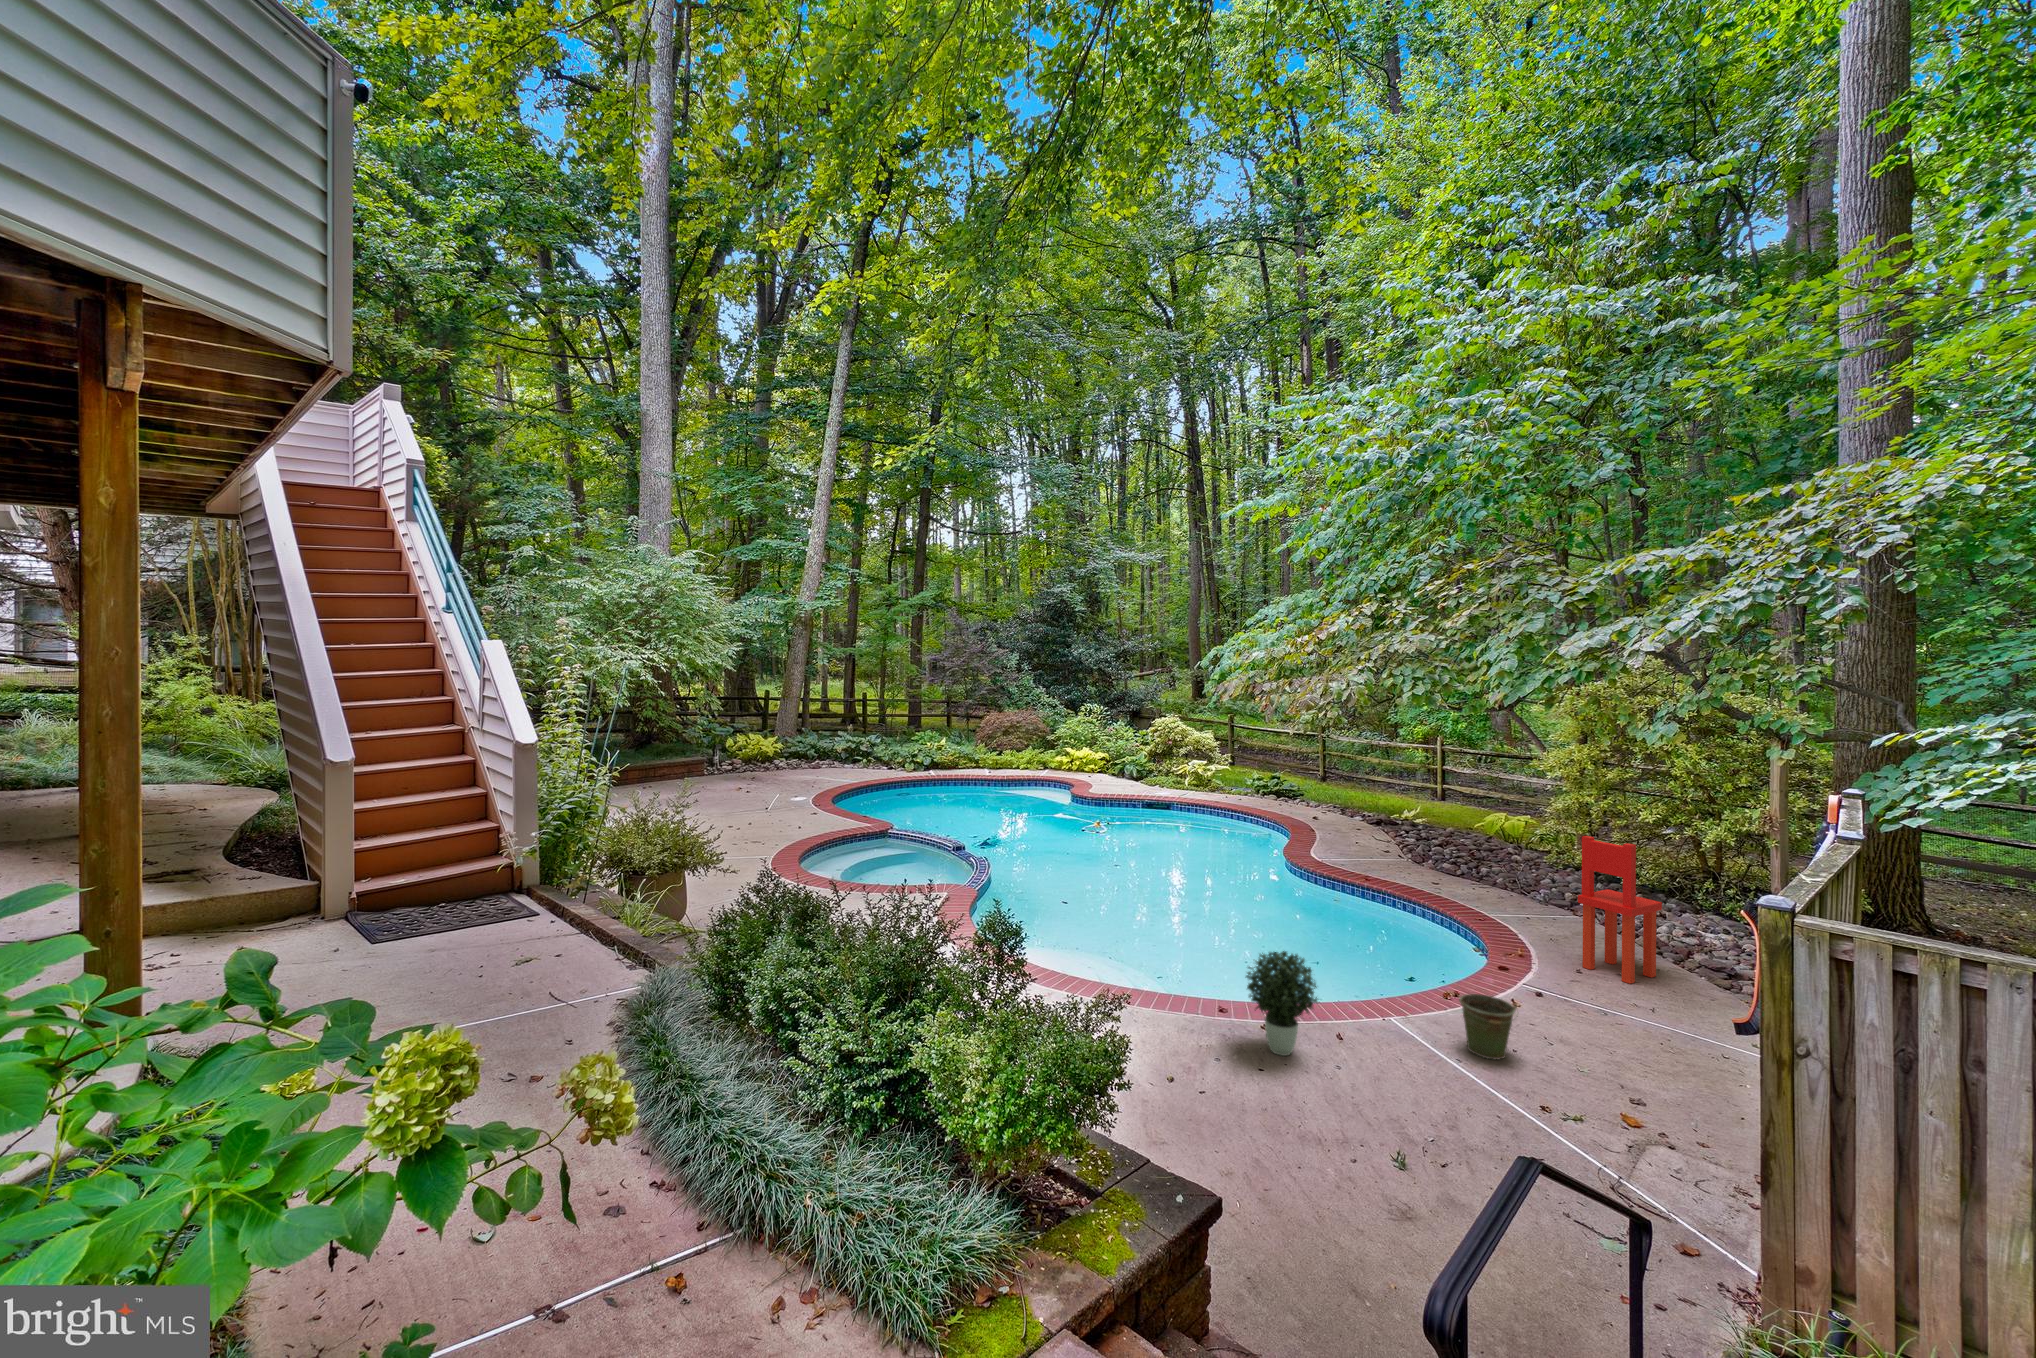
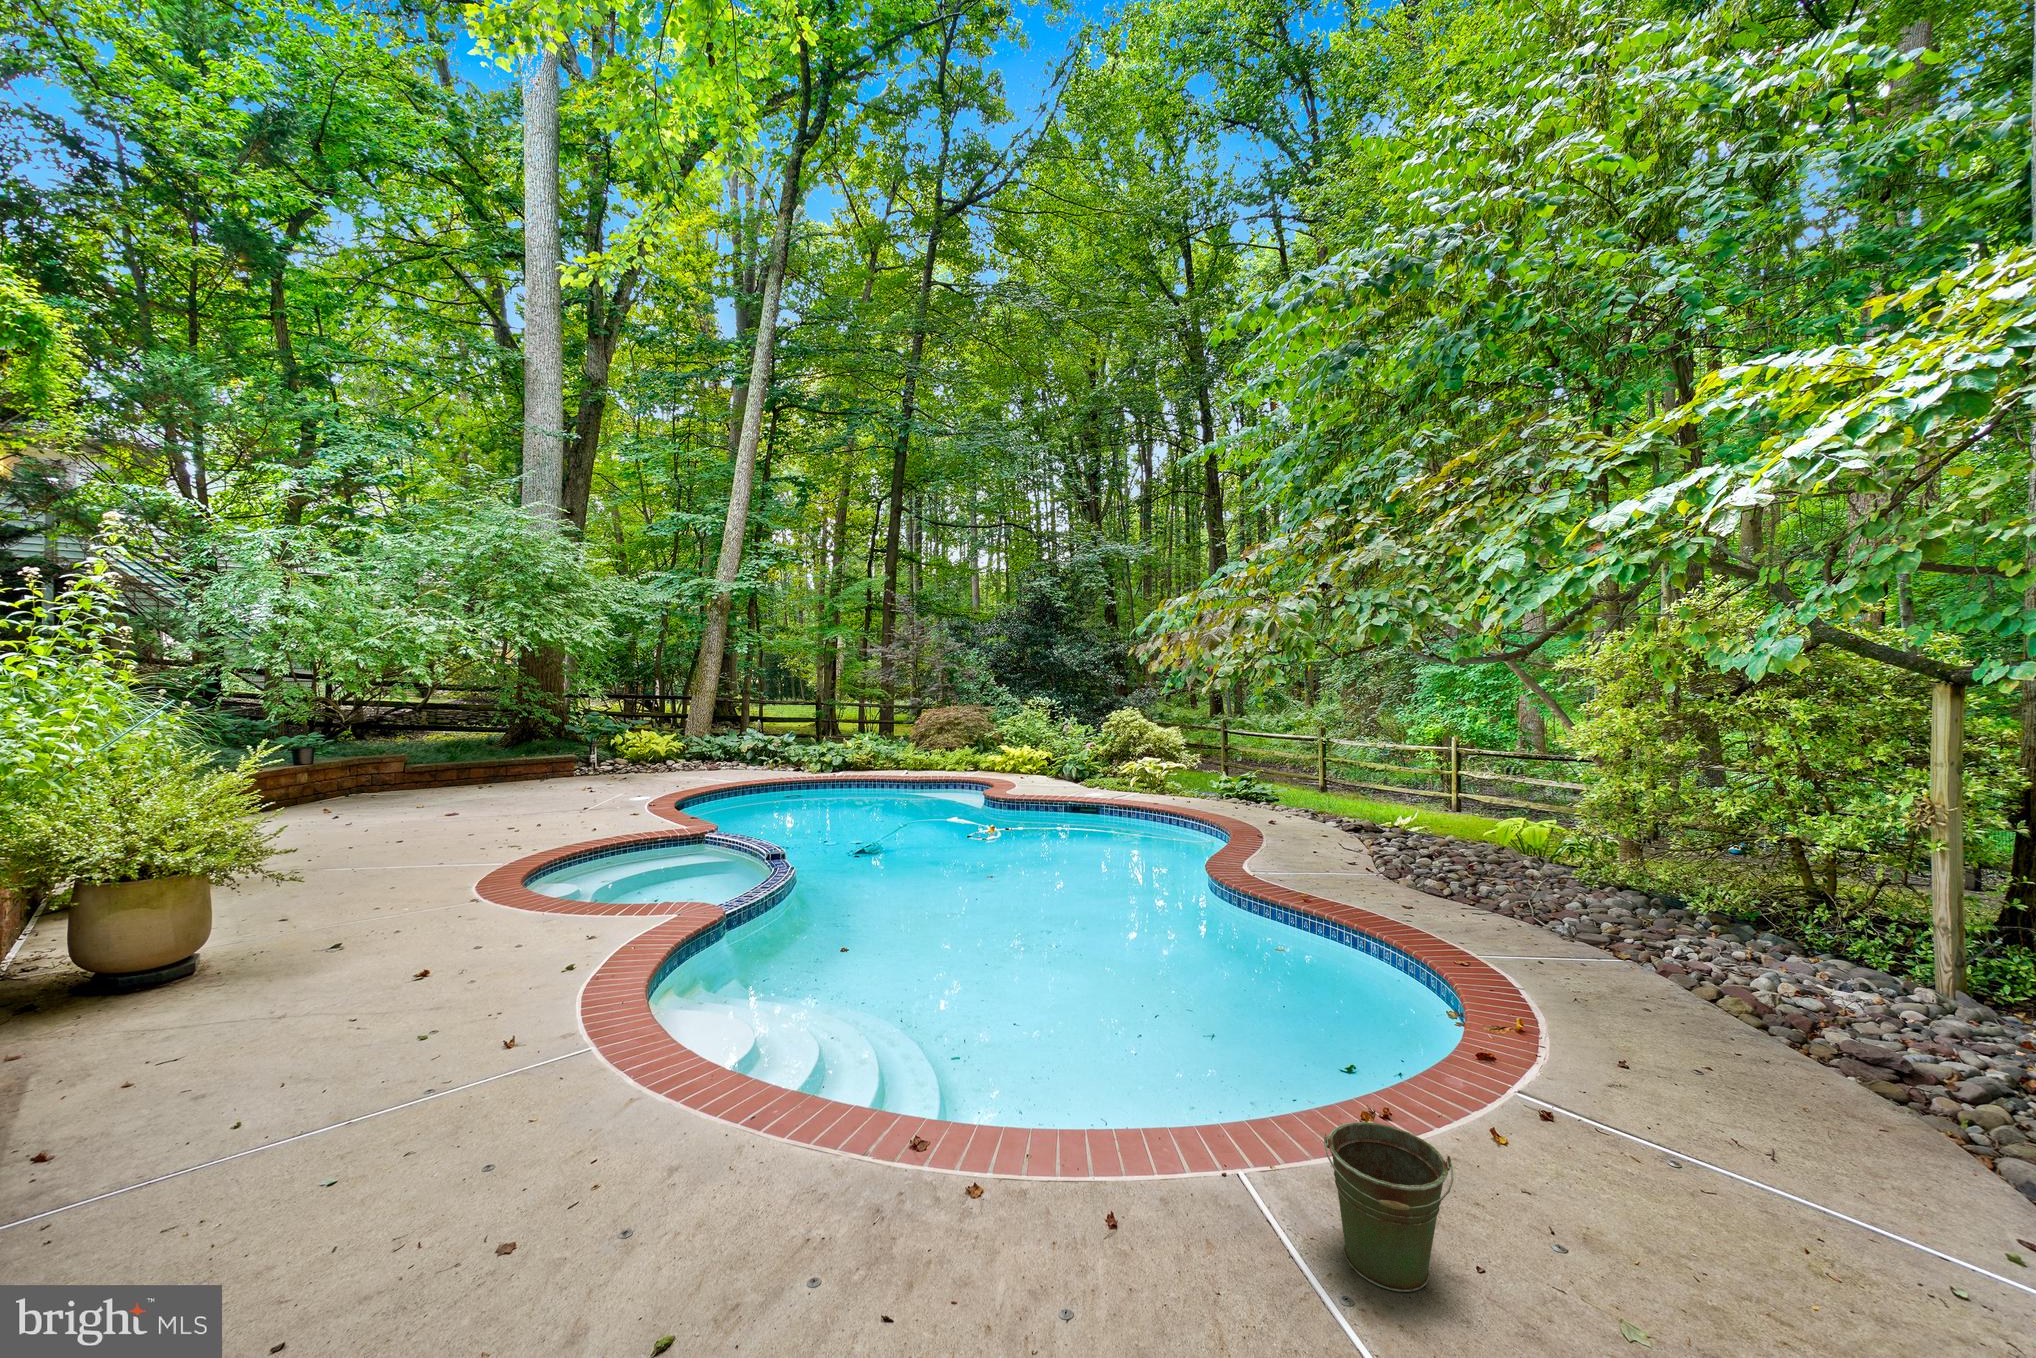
chair: present [1578,836,1662,984] -> none [1609,812,1770,1090]
potted plant: present [1246,951,1318,1056] -> none [846,1016,998,1260]

